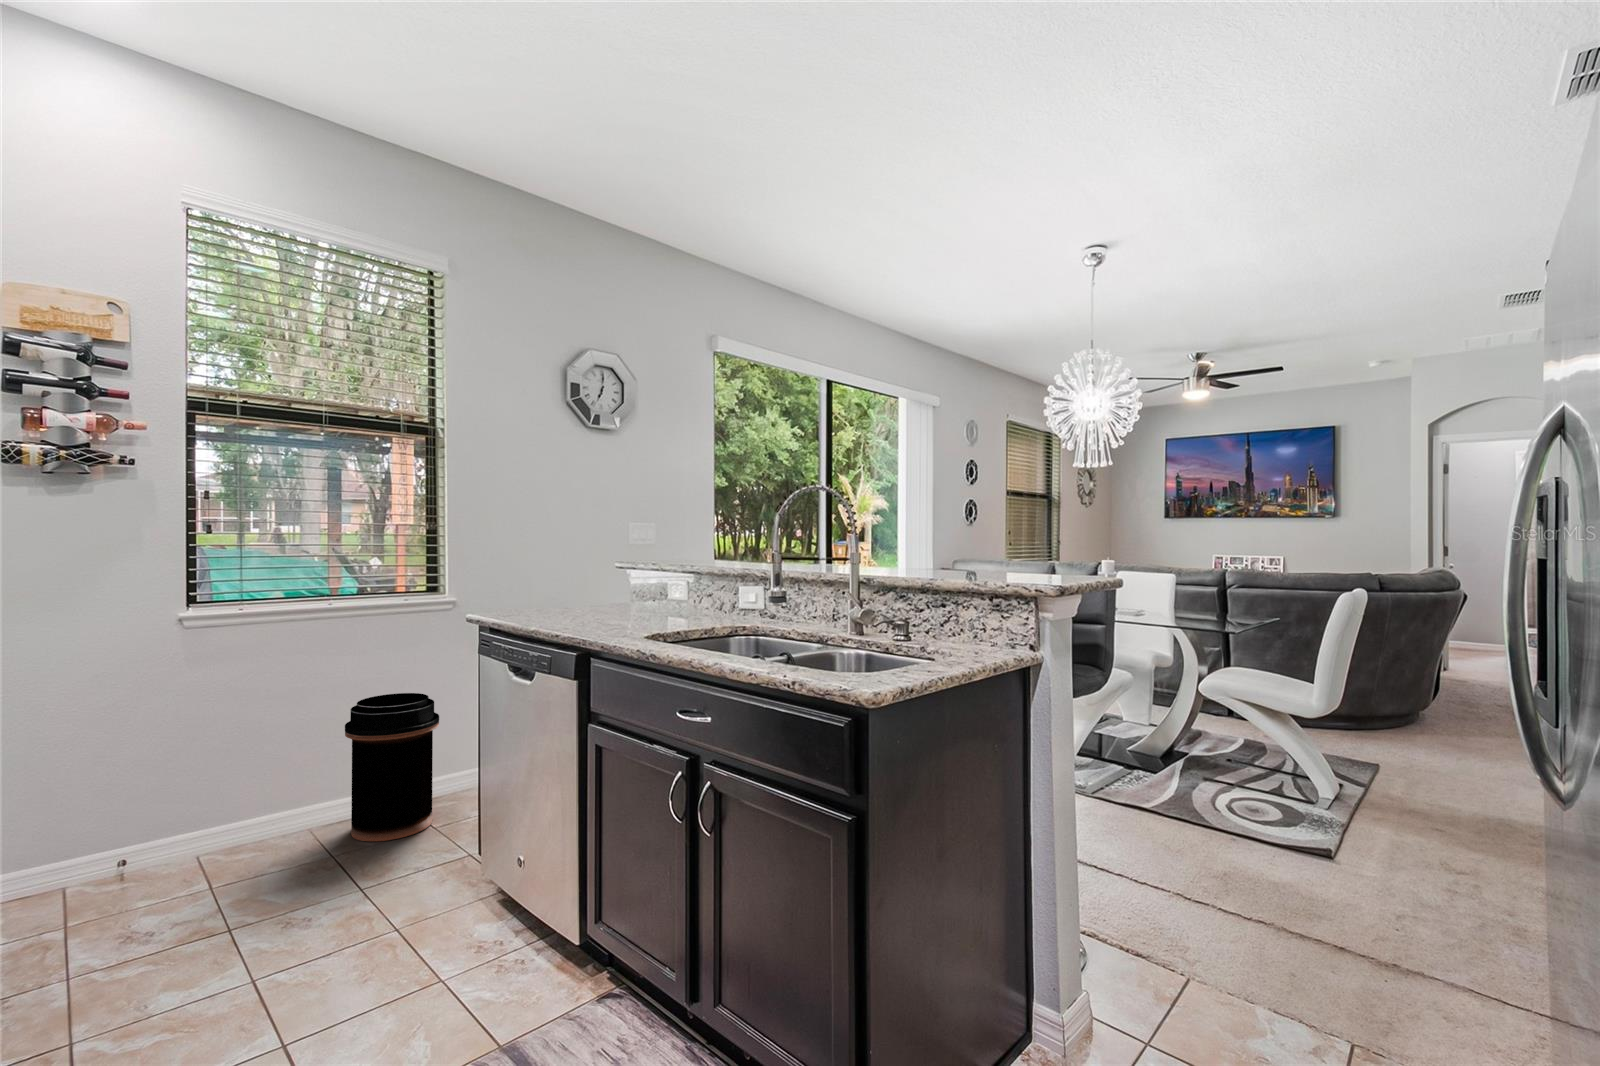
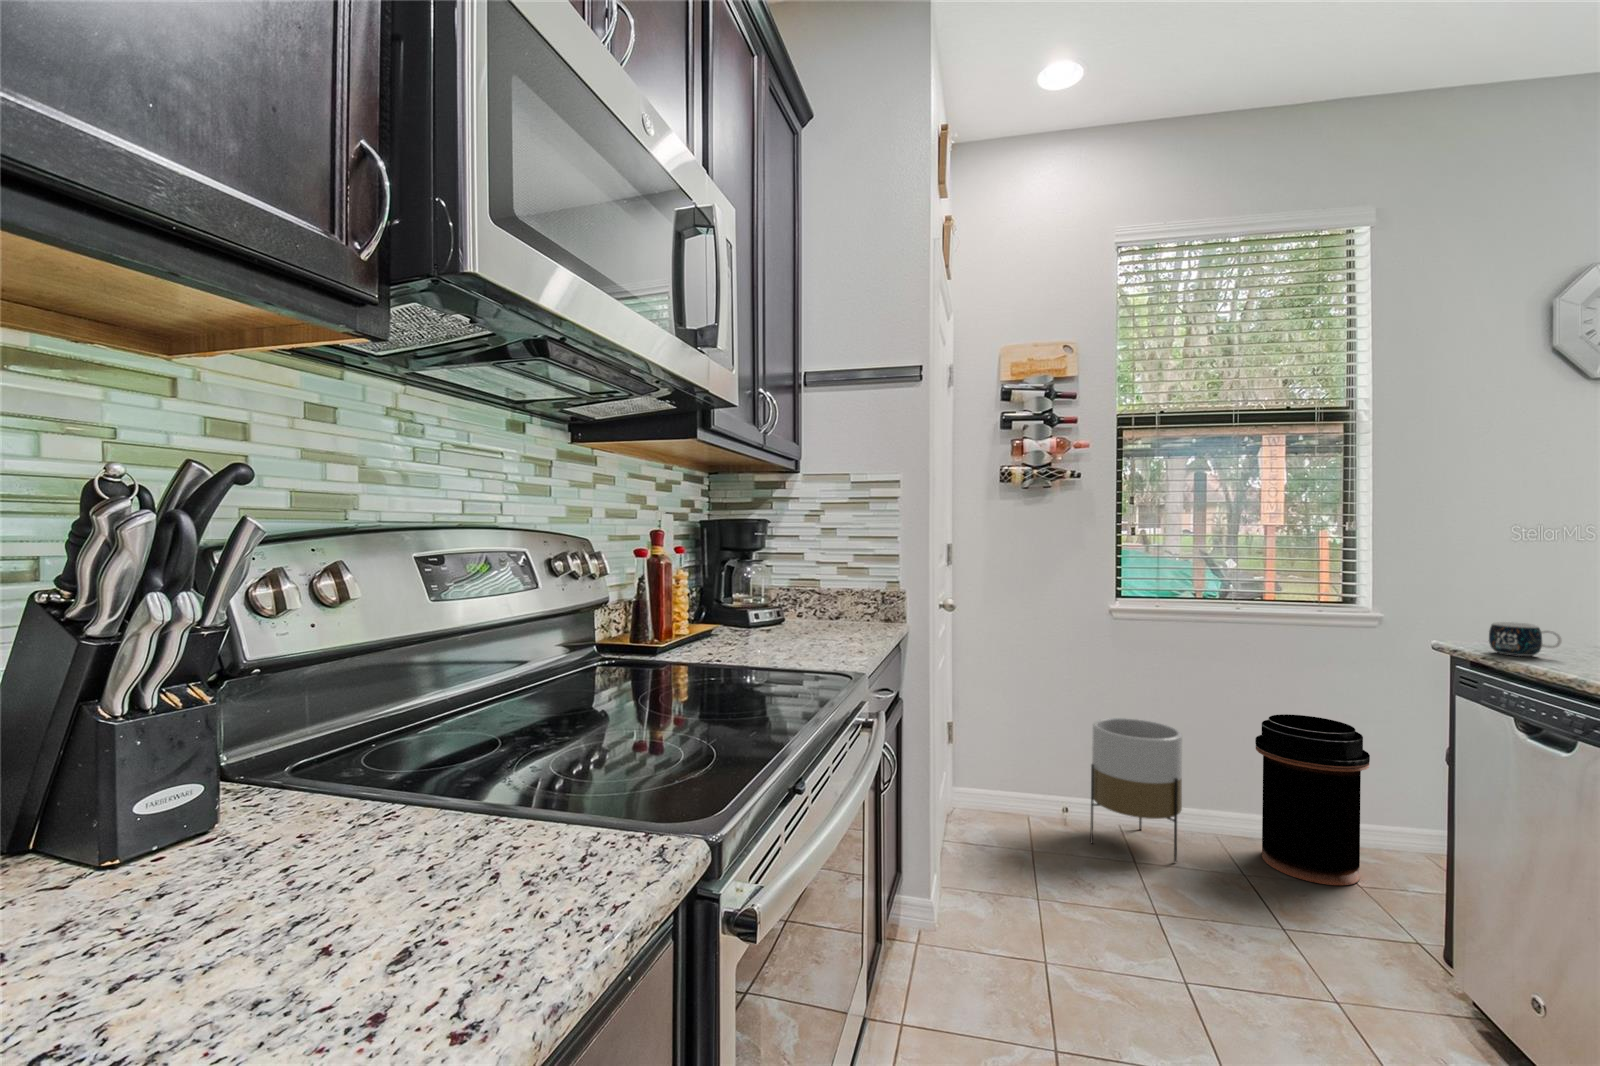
mug: none [500,595,539,619] -> present [1489,622,1562,656]
planter: none [150,734,267,893] -> present [1090,718,1182,862]

